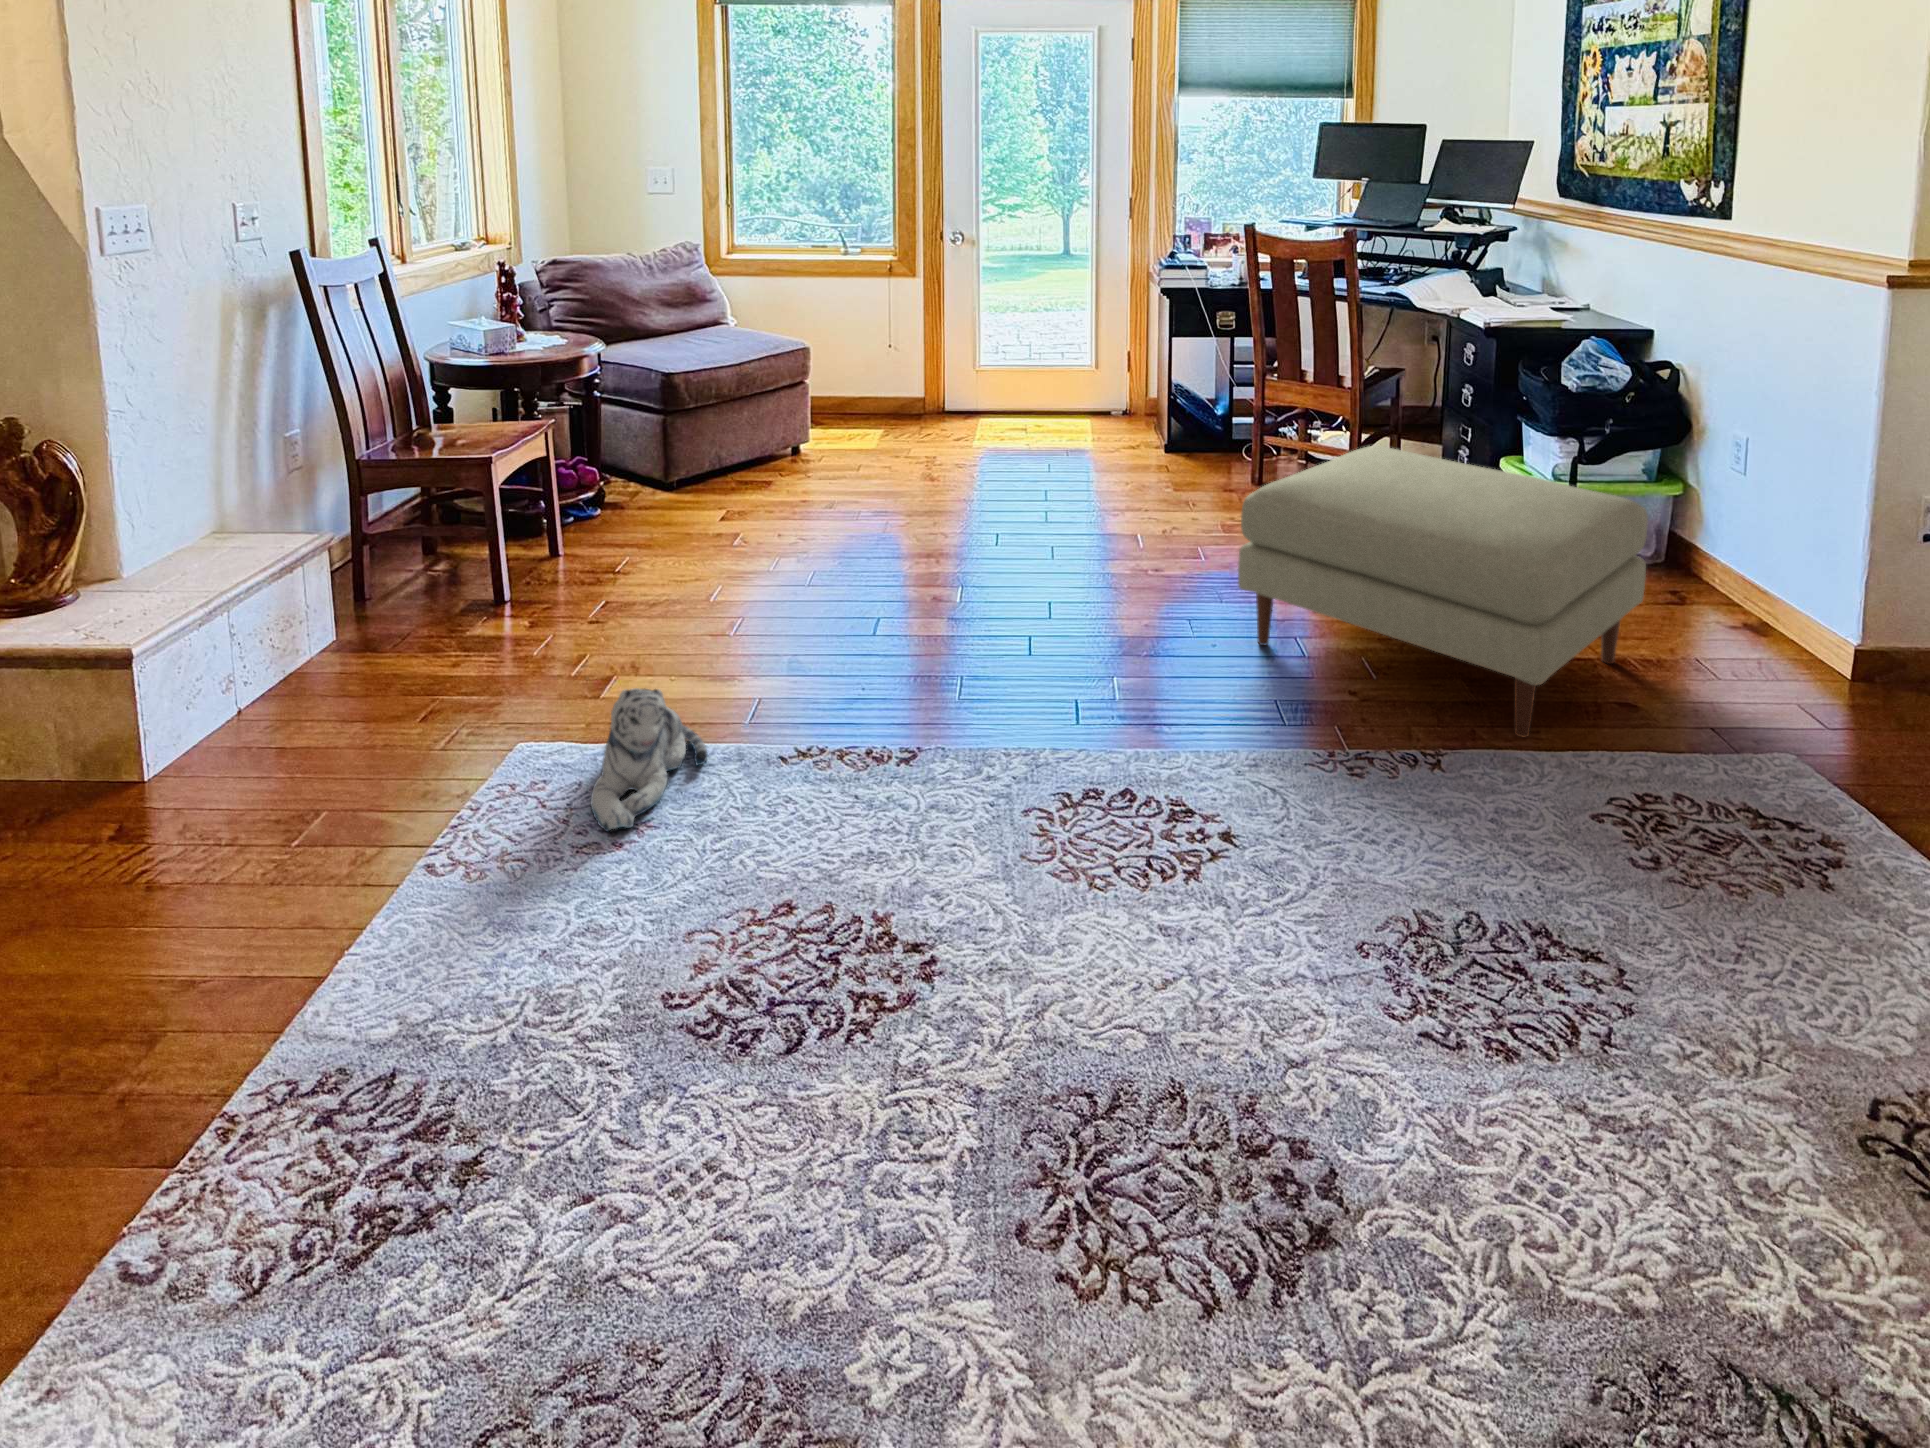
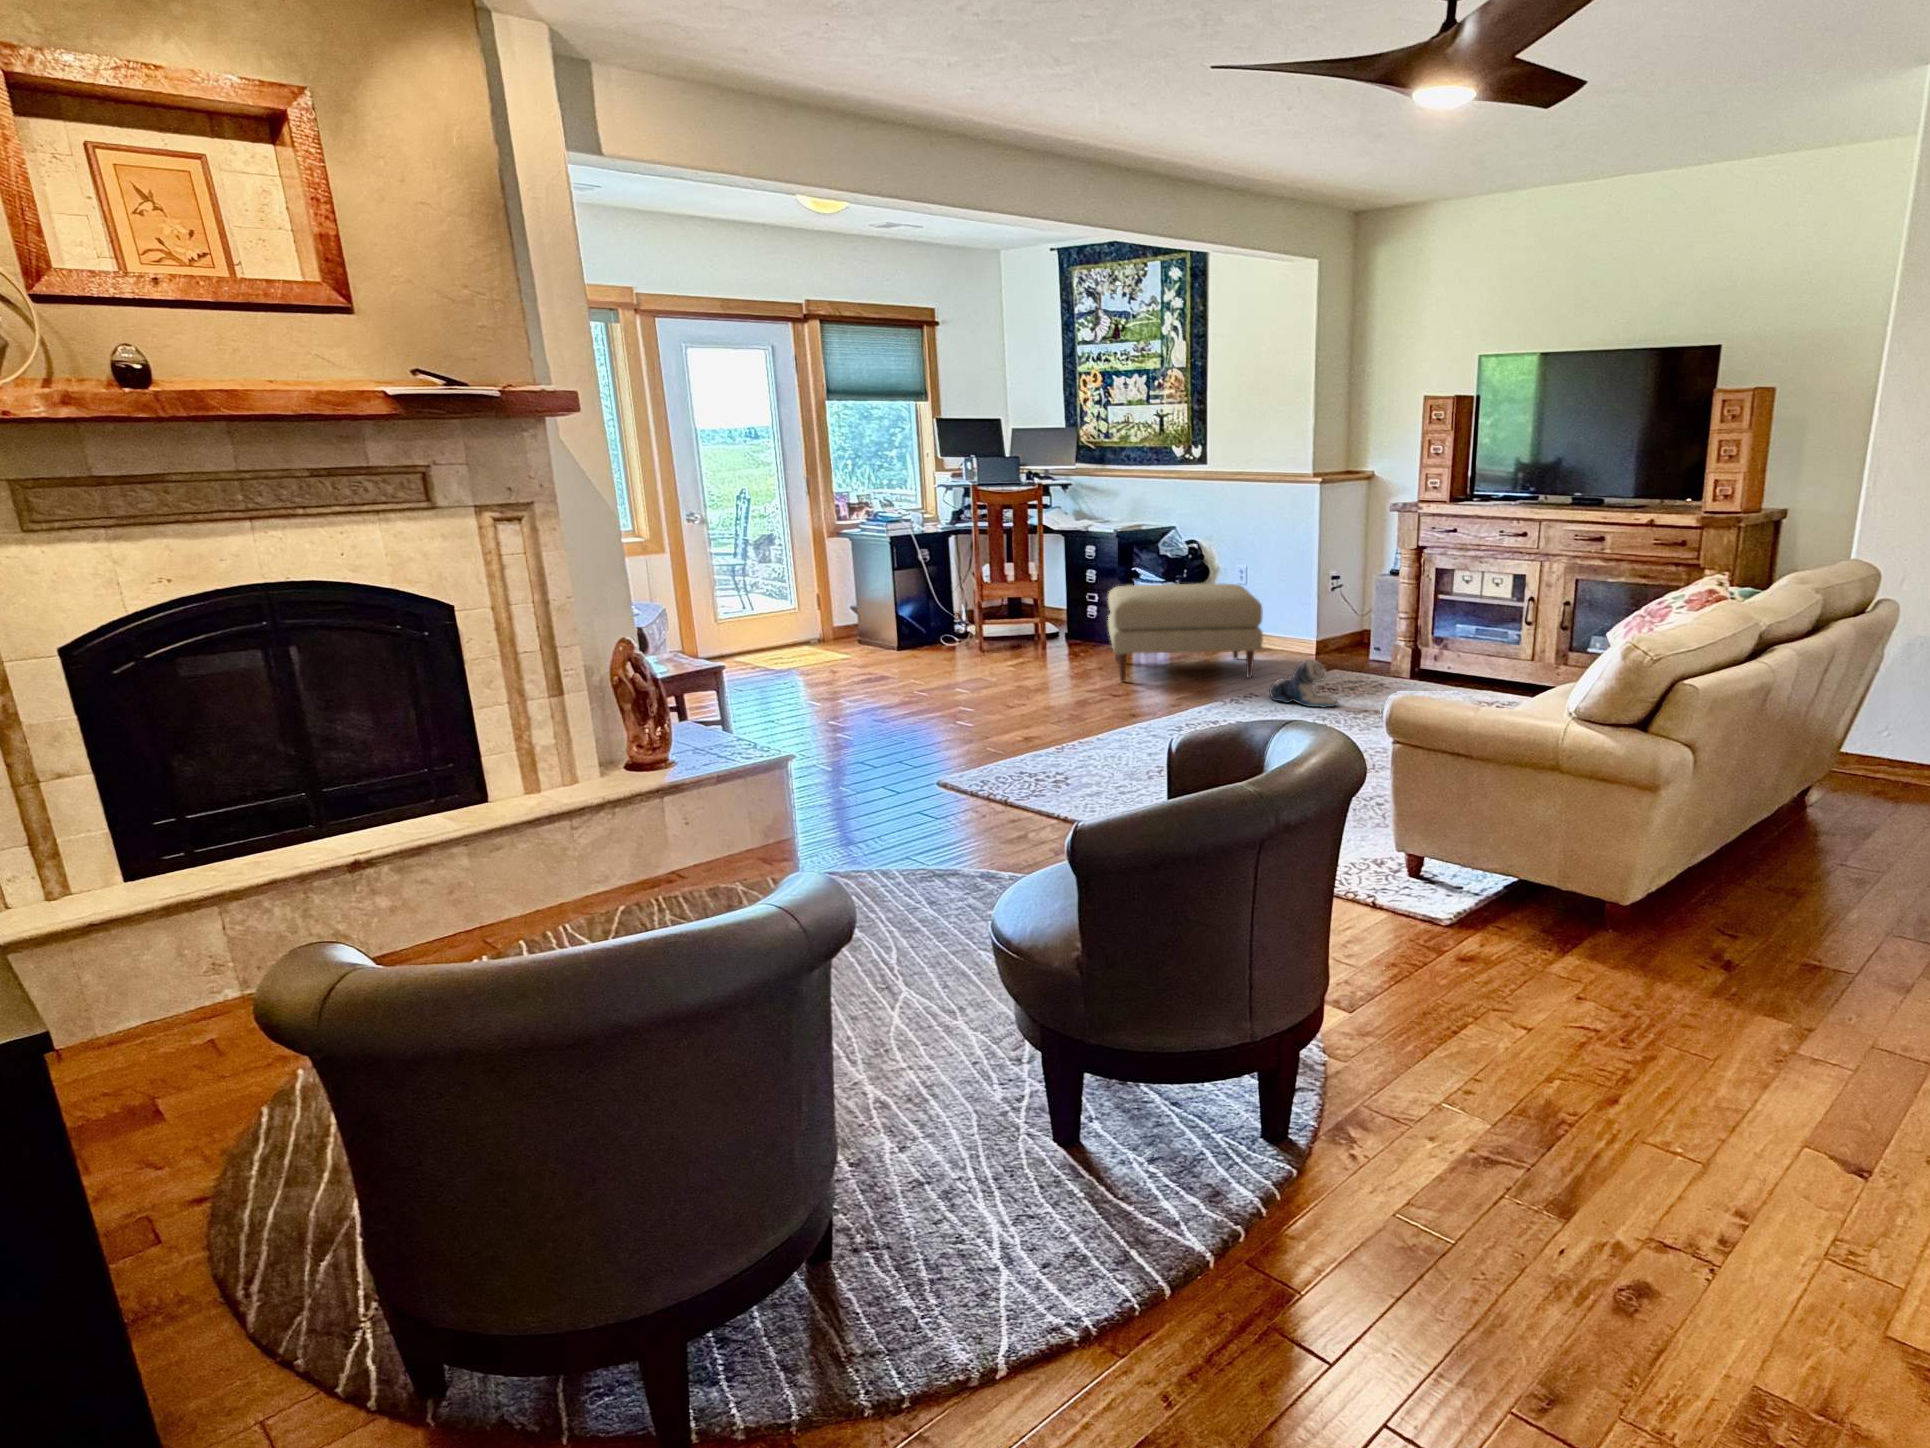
plush toy: present [591,688,707,831] -> present [1269,659,1340,708]

